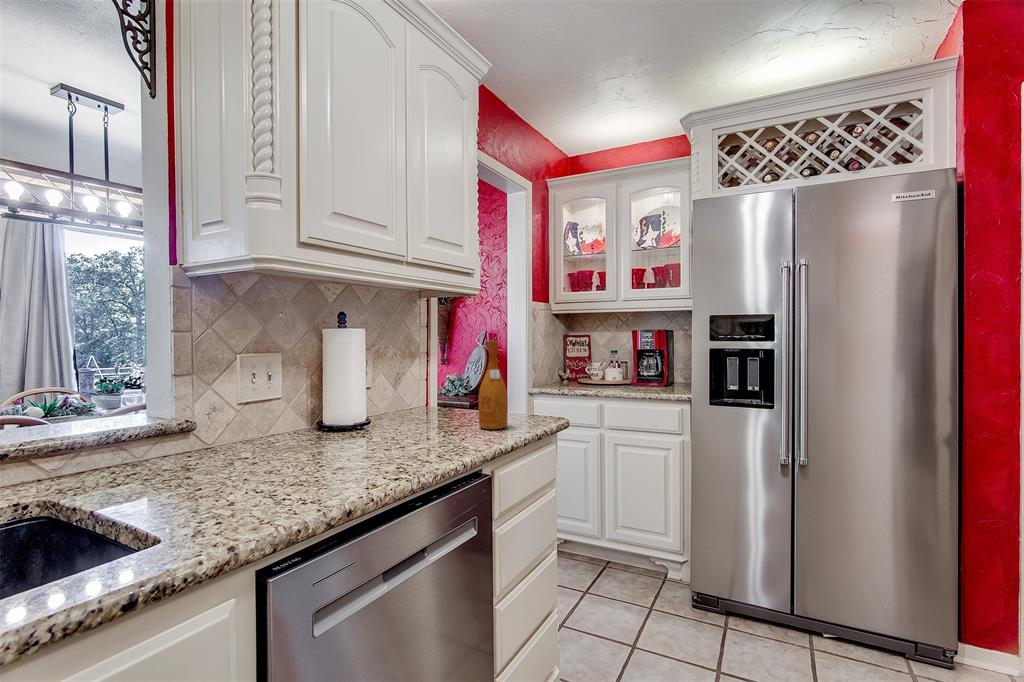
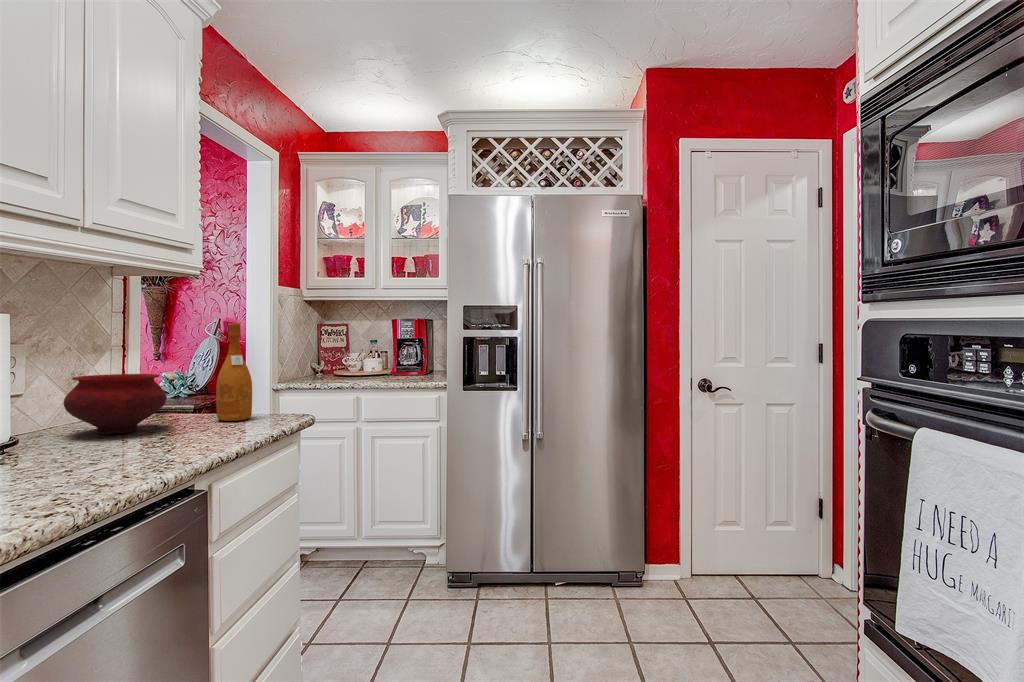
bowl: none [369,384,441,436] -> present [63,374,167,434]

